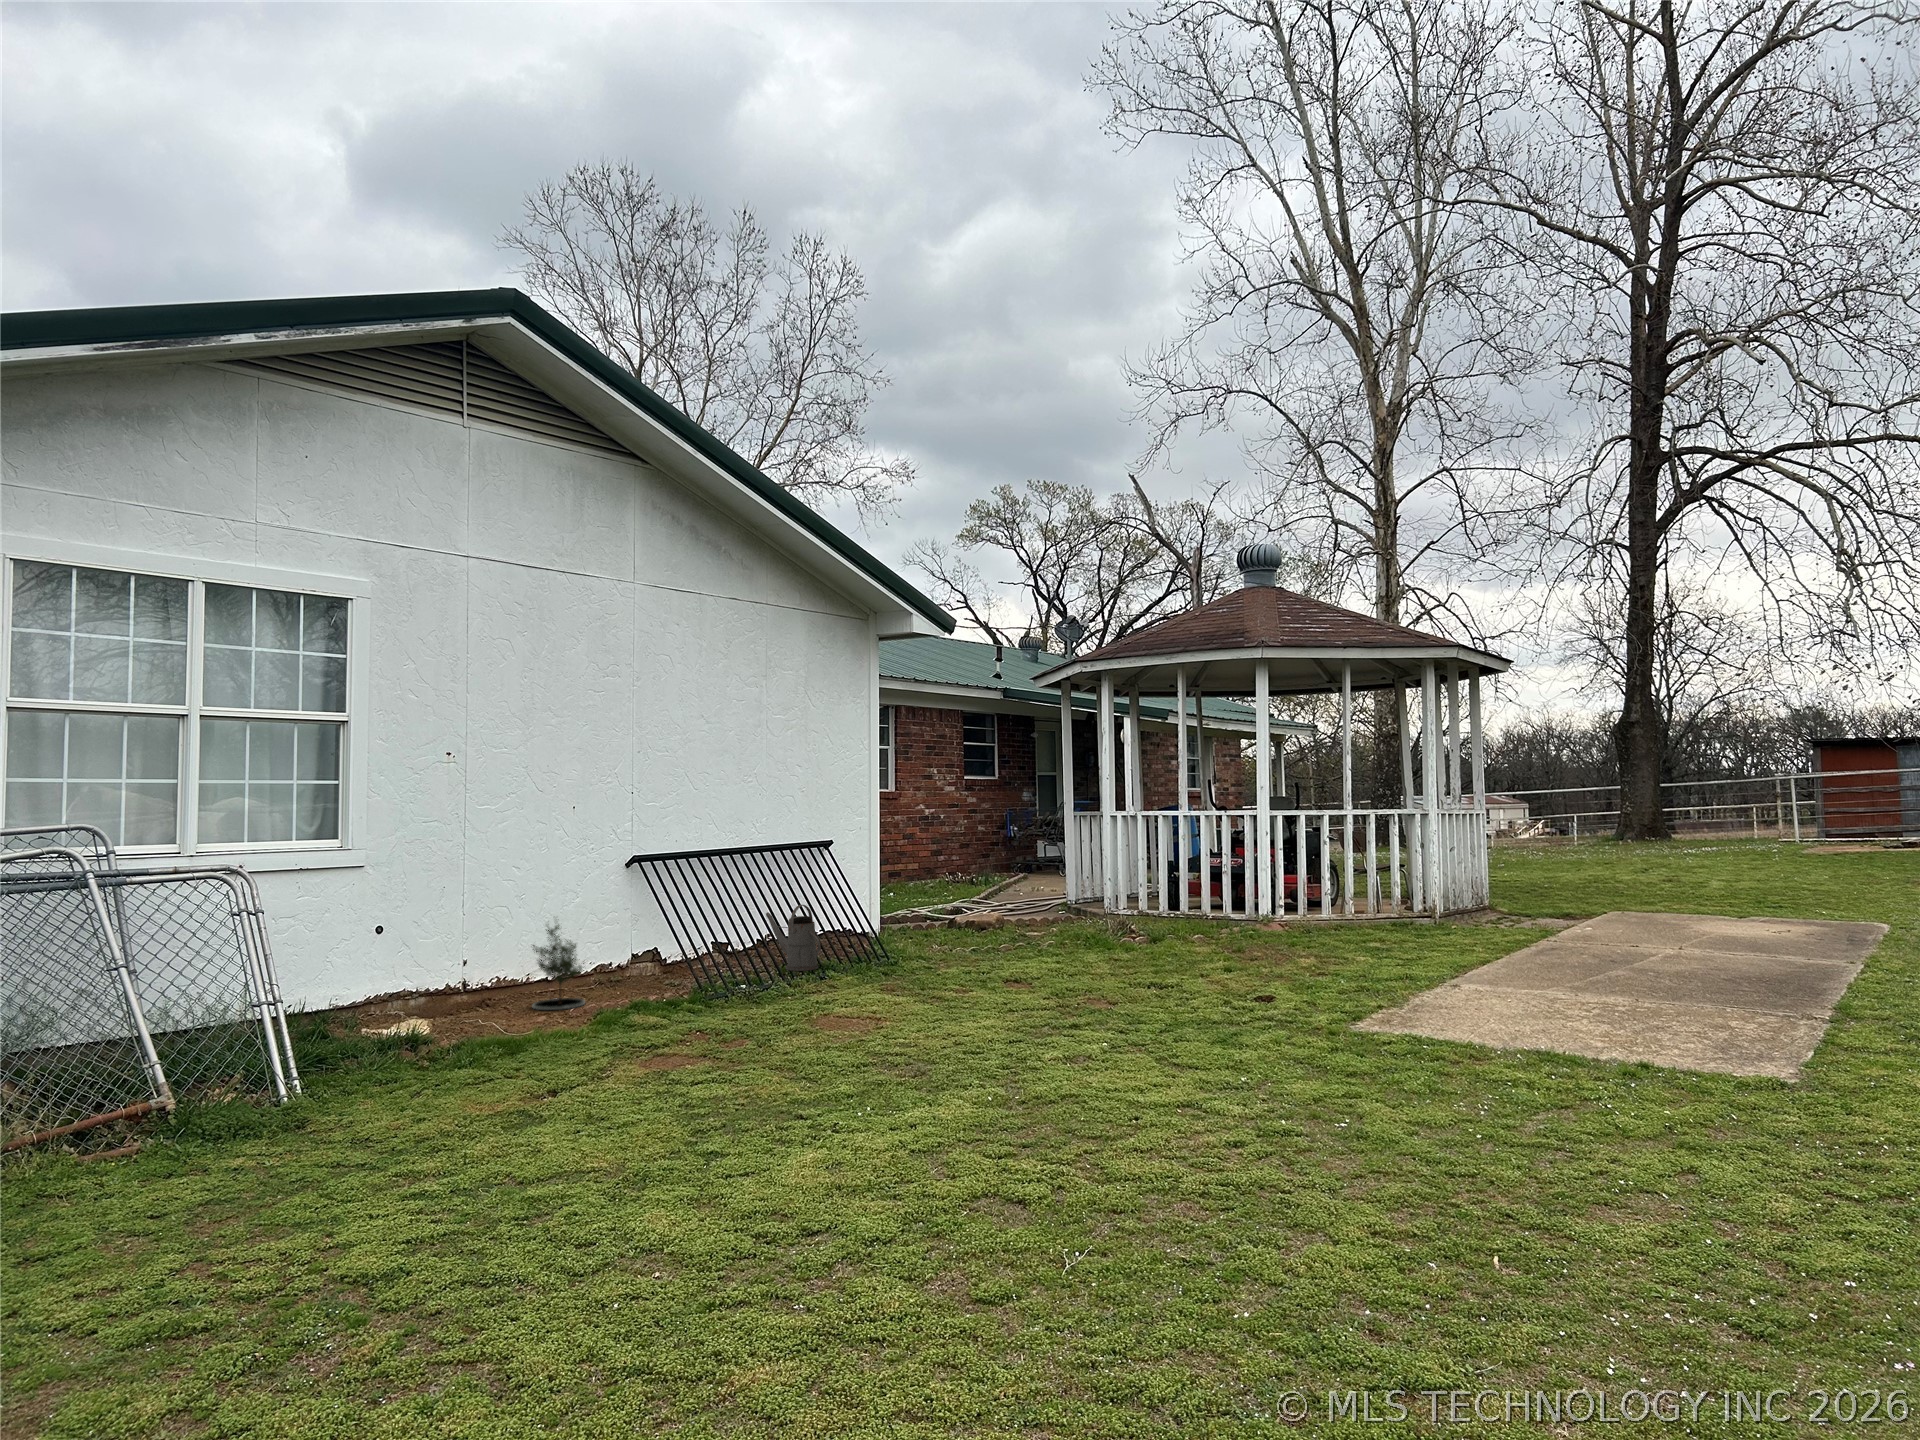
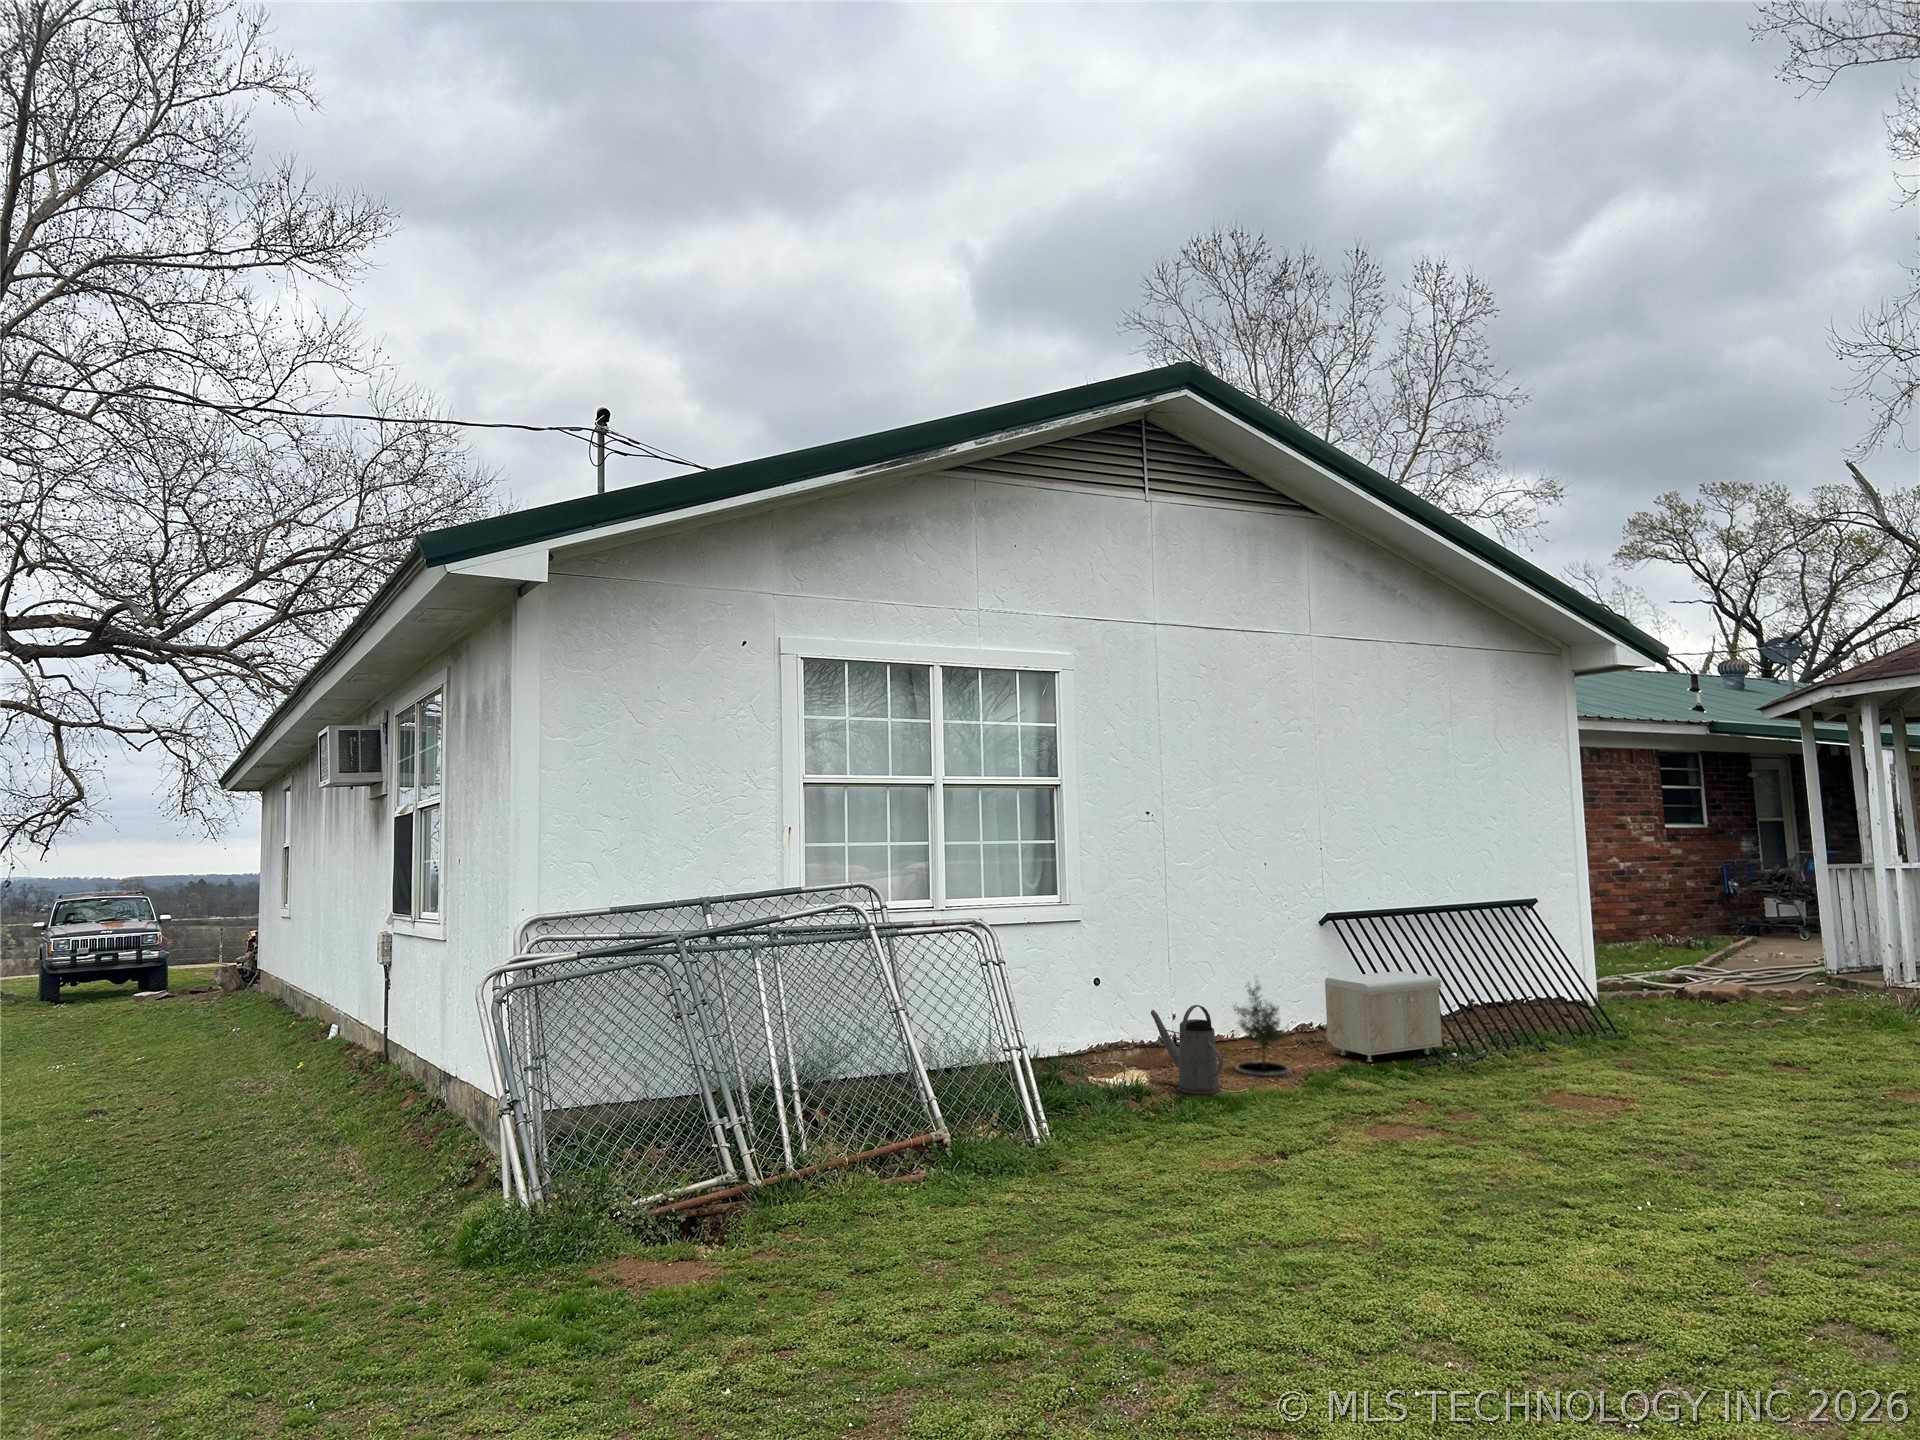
watering can: present [766,905,821,971] -> present [1151,1005,1223,1095]
storage bench: none [628,906,732,989] -> present [1325,971,1442,1062]

